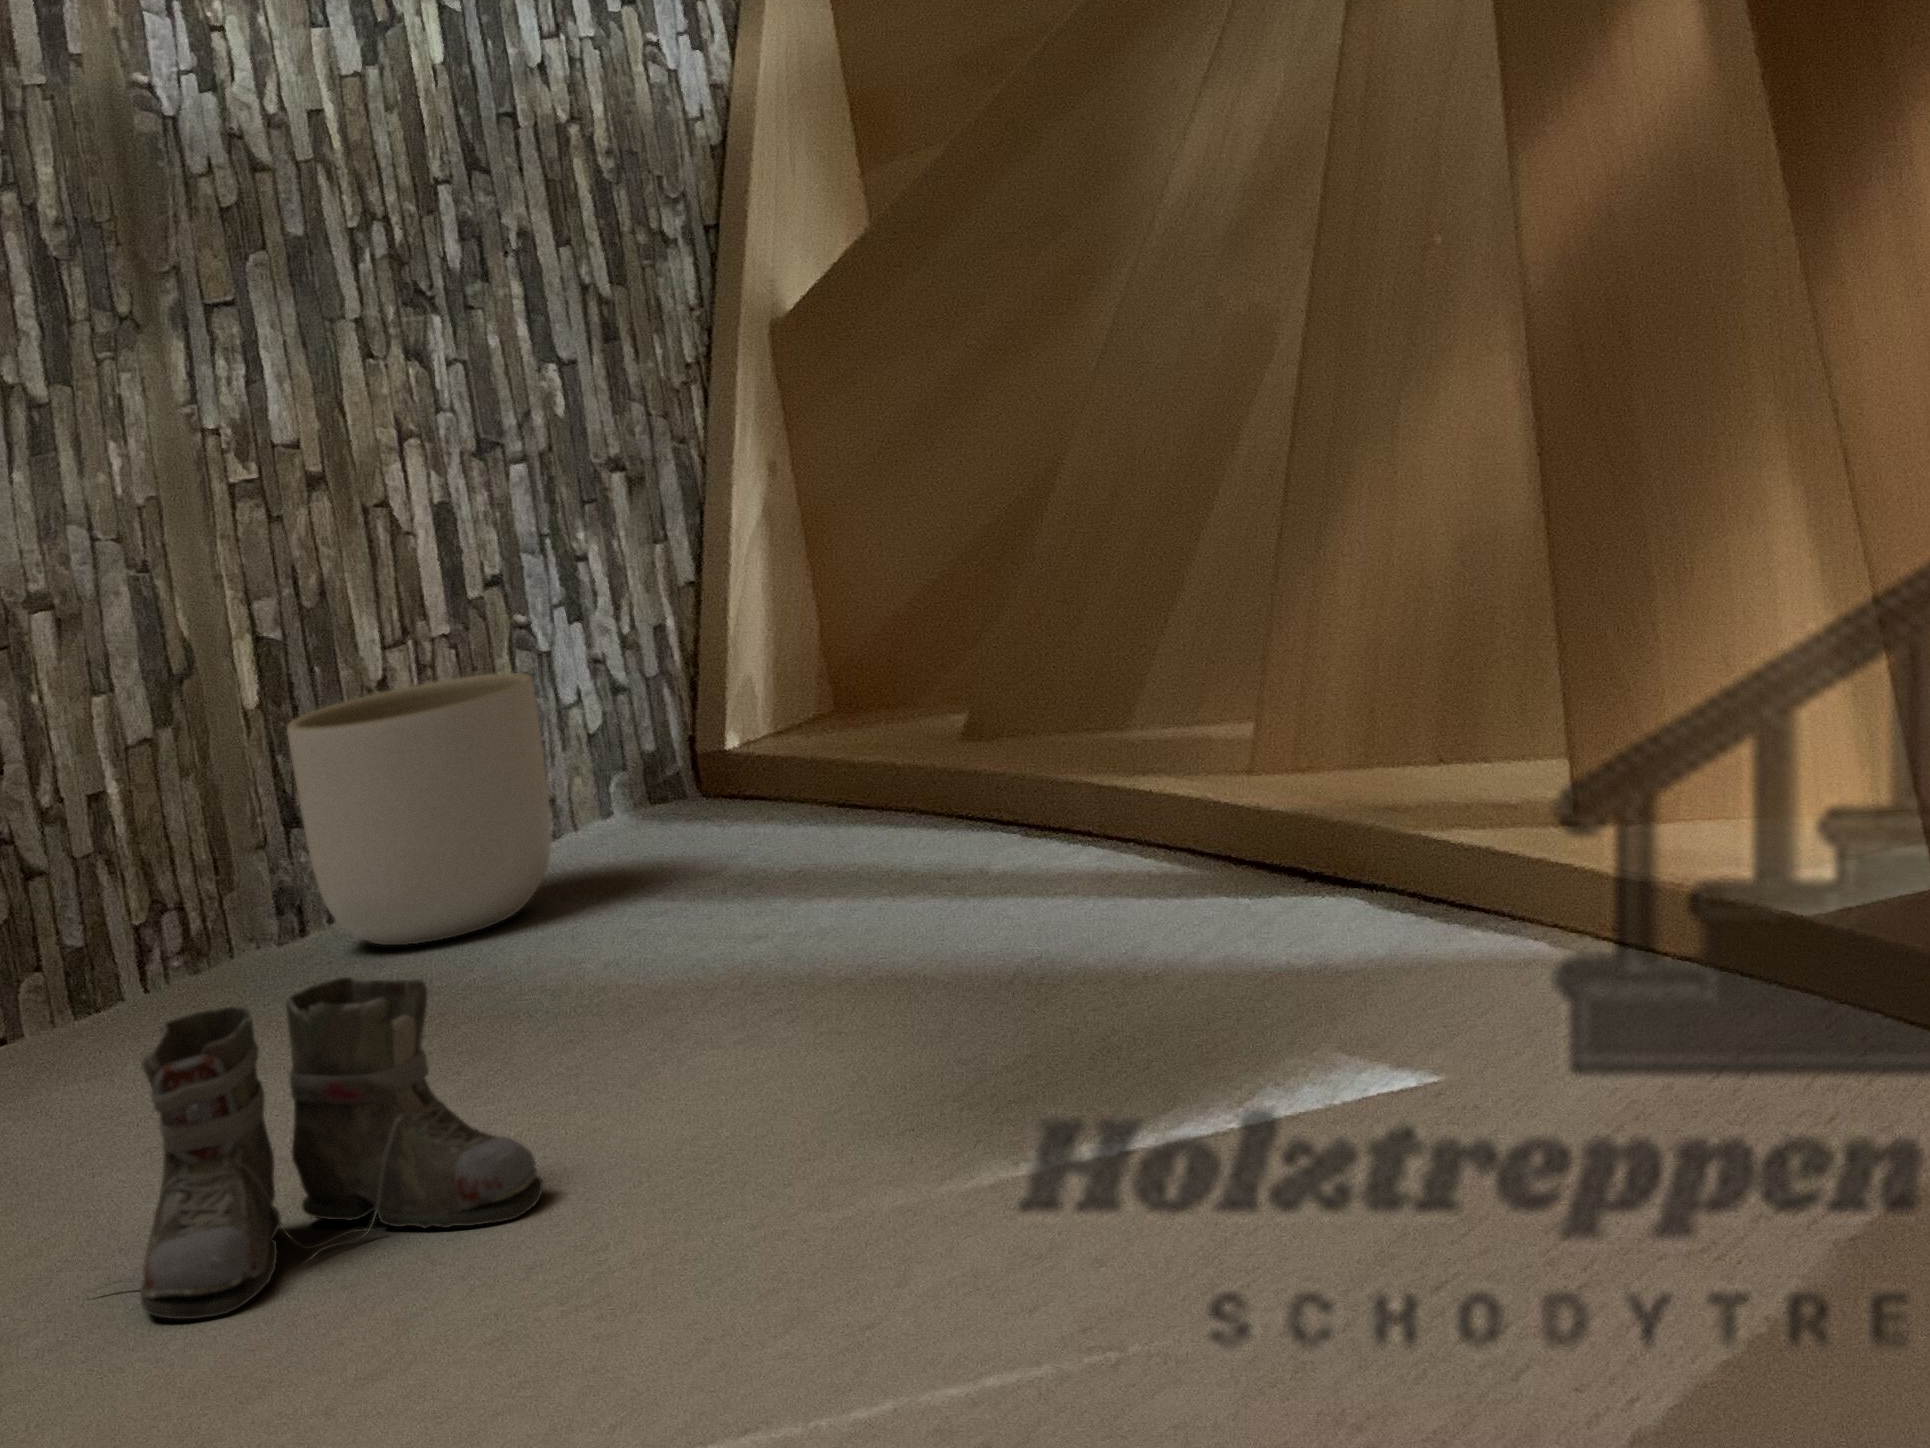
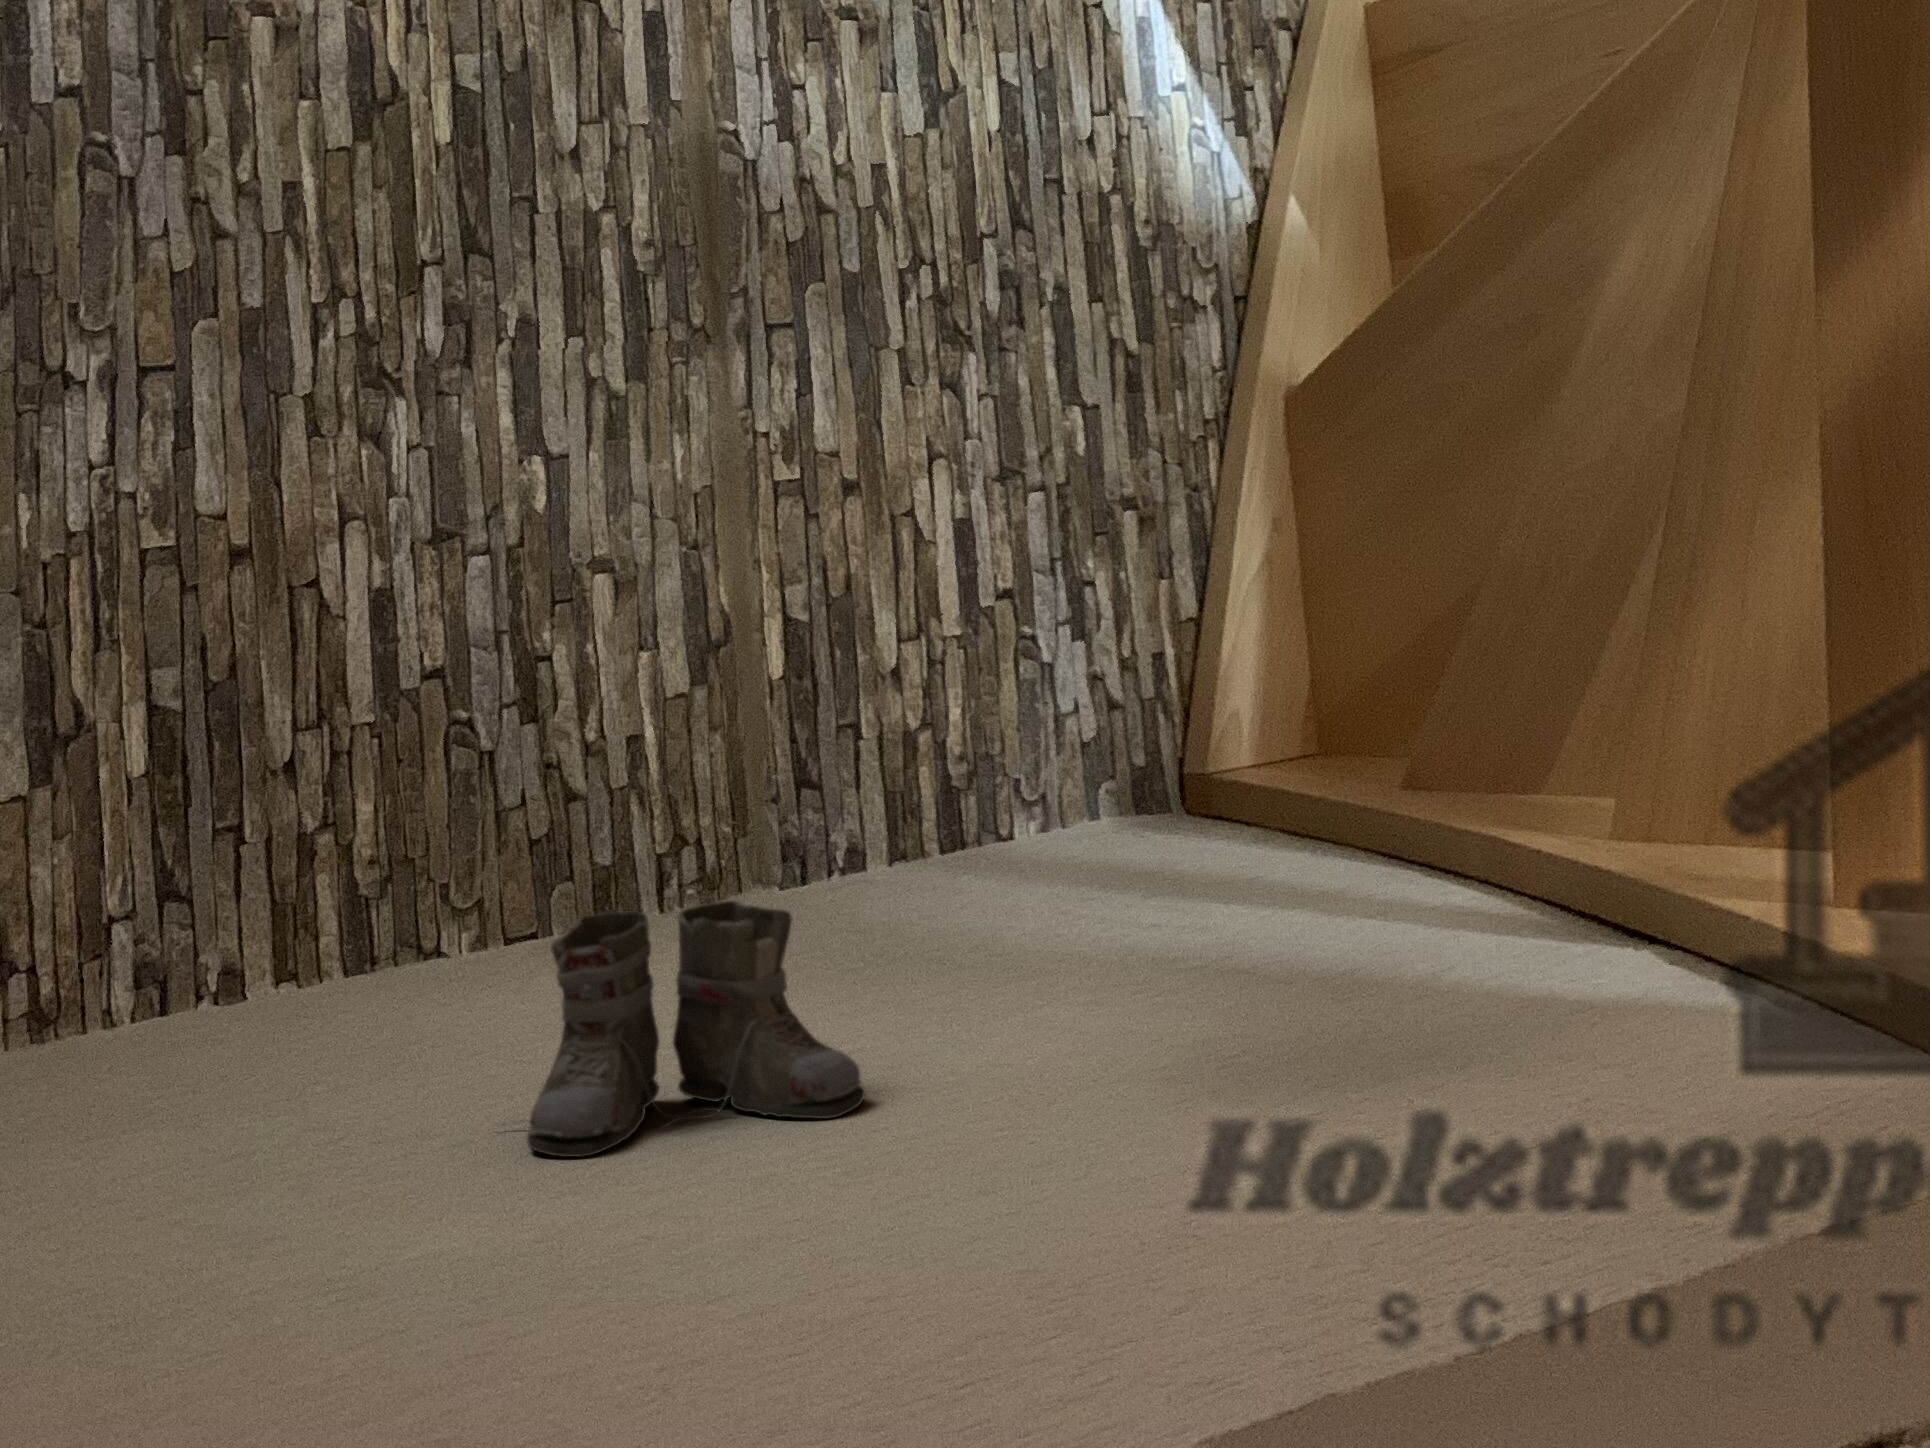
planter: present [287,673,551,945] -> none [798,673,1016,898]

